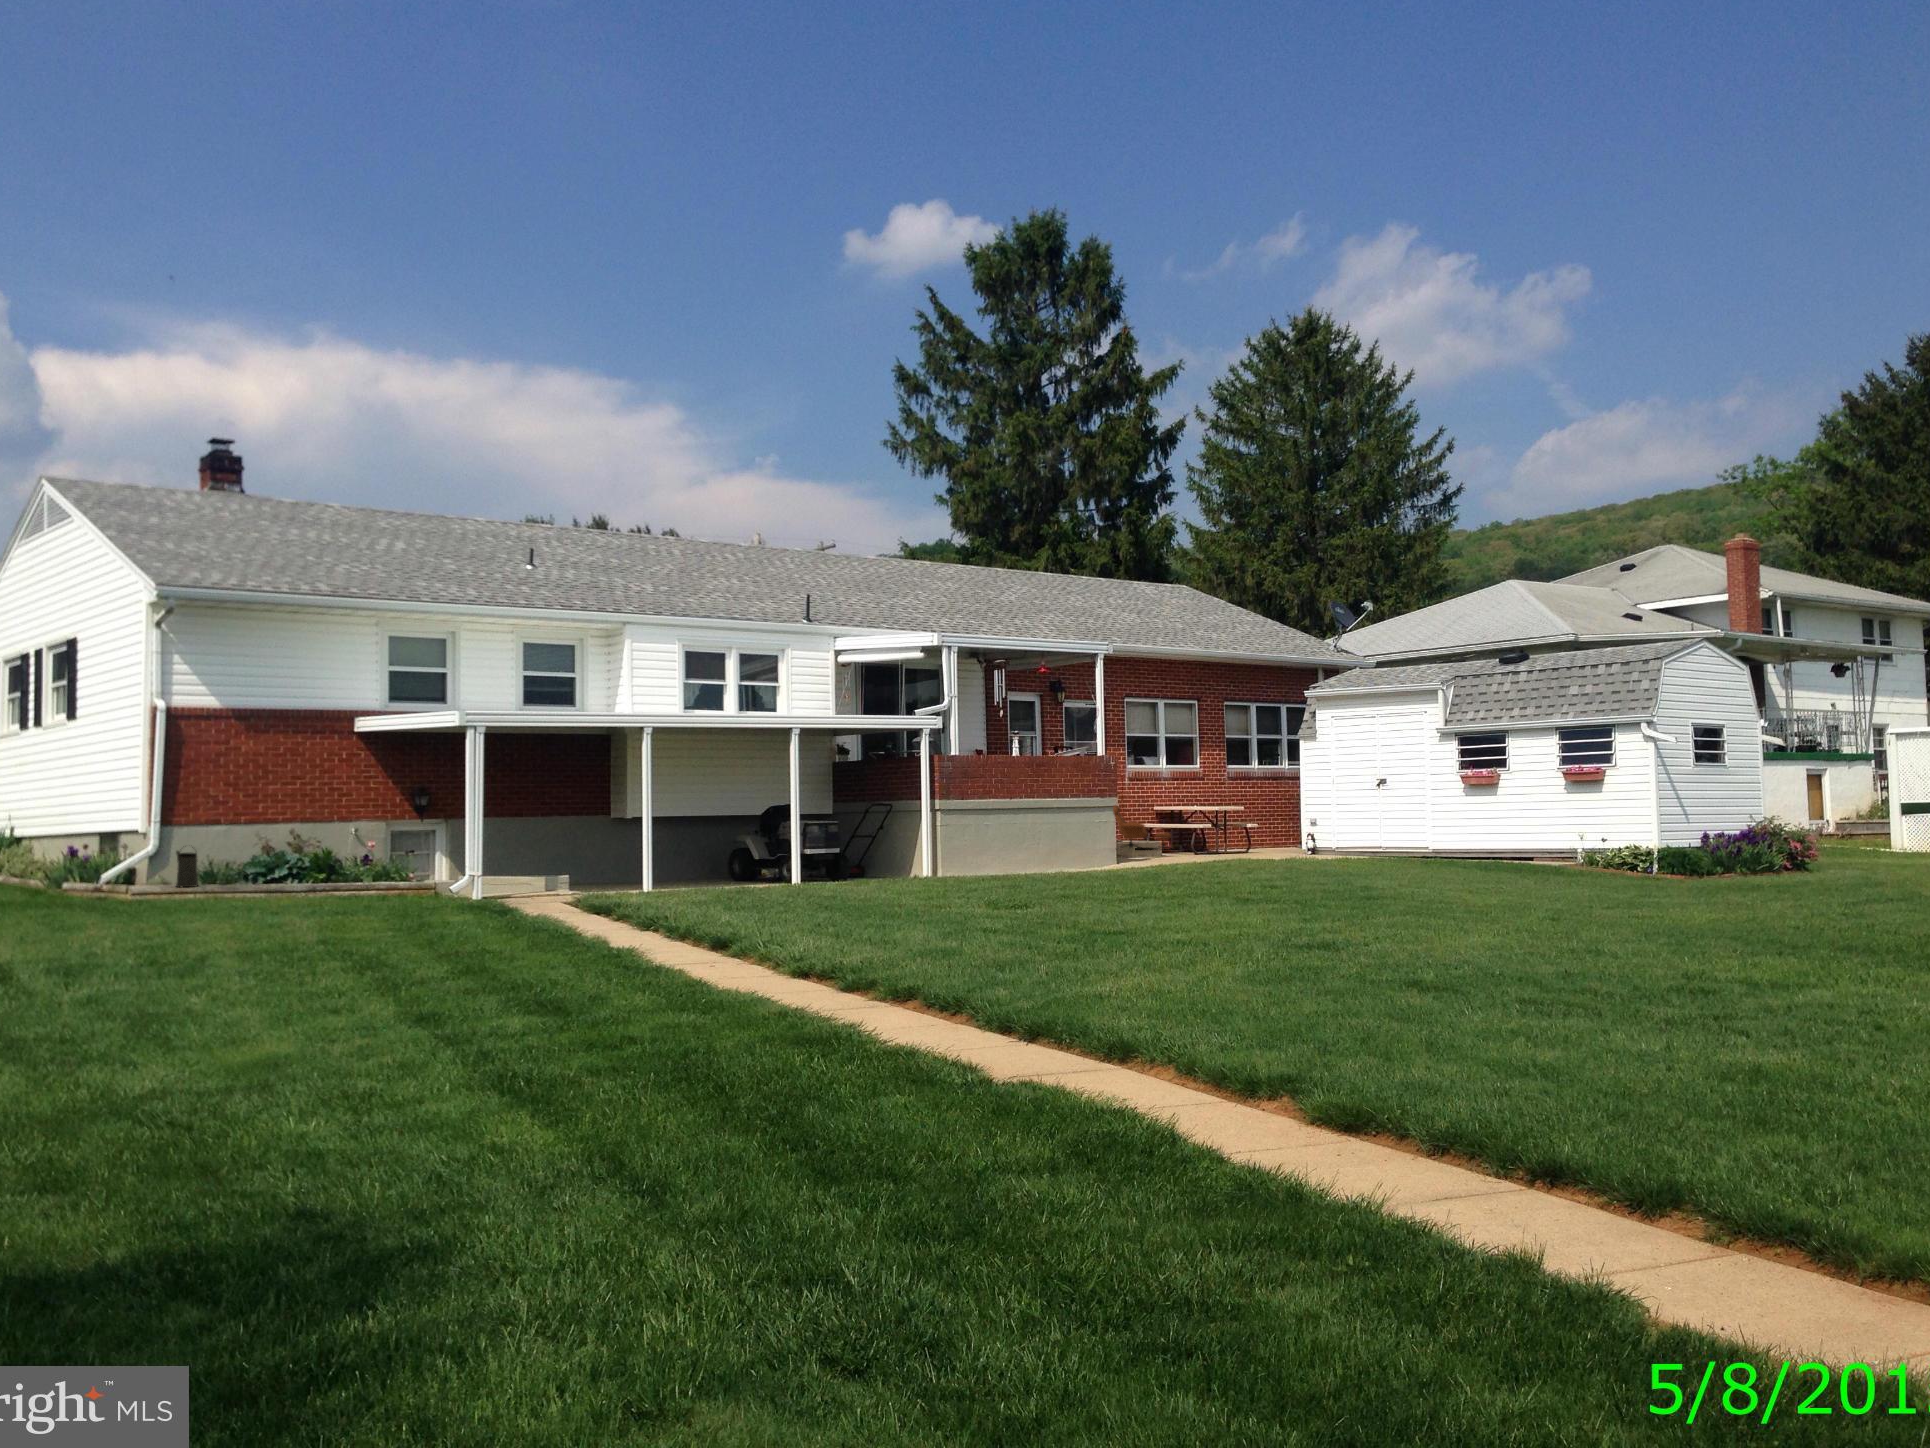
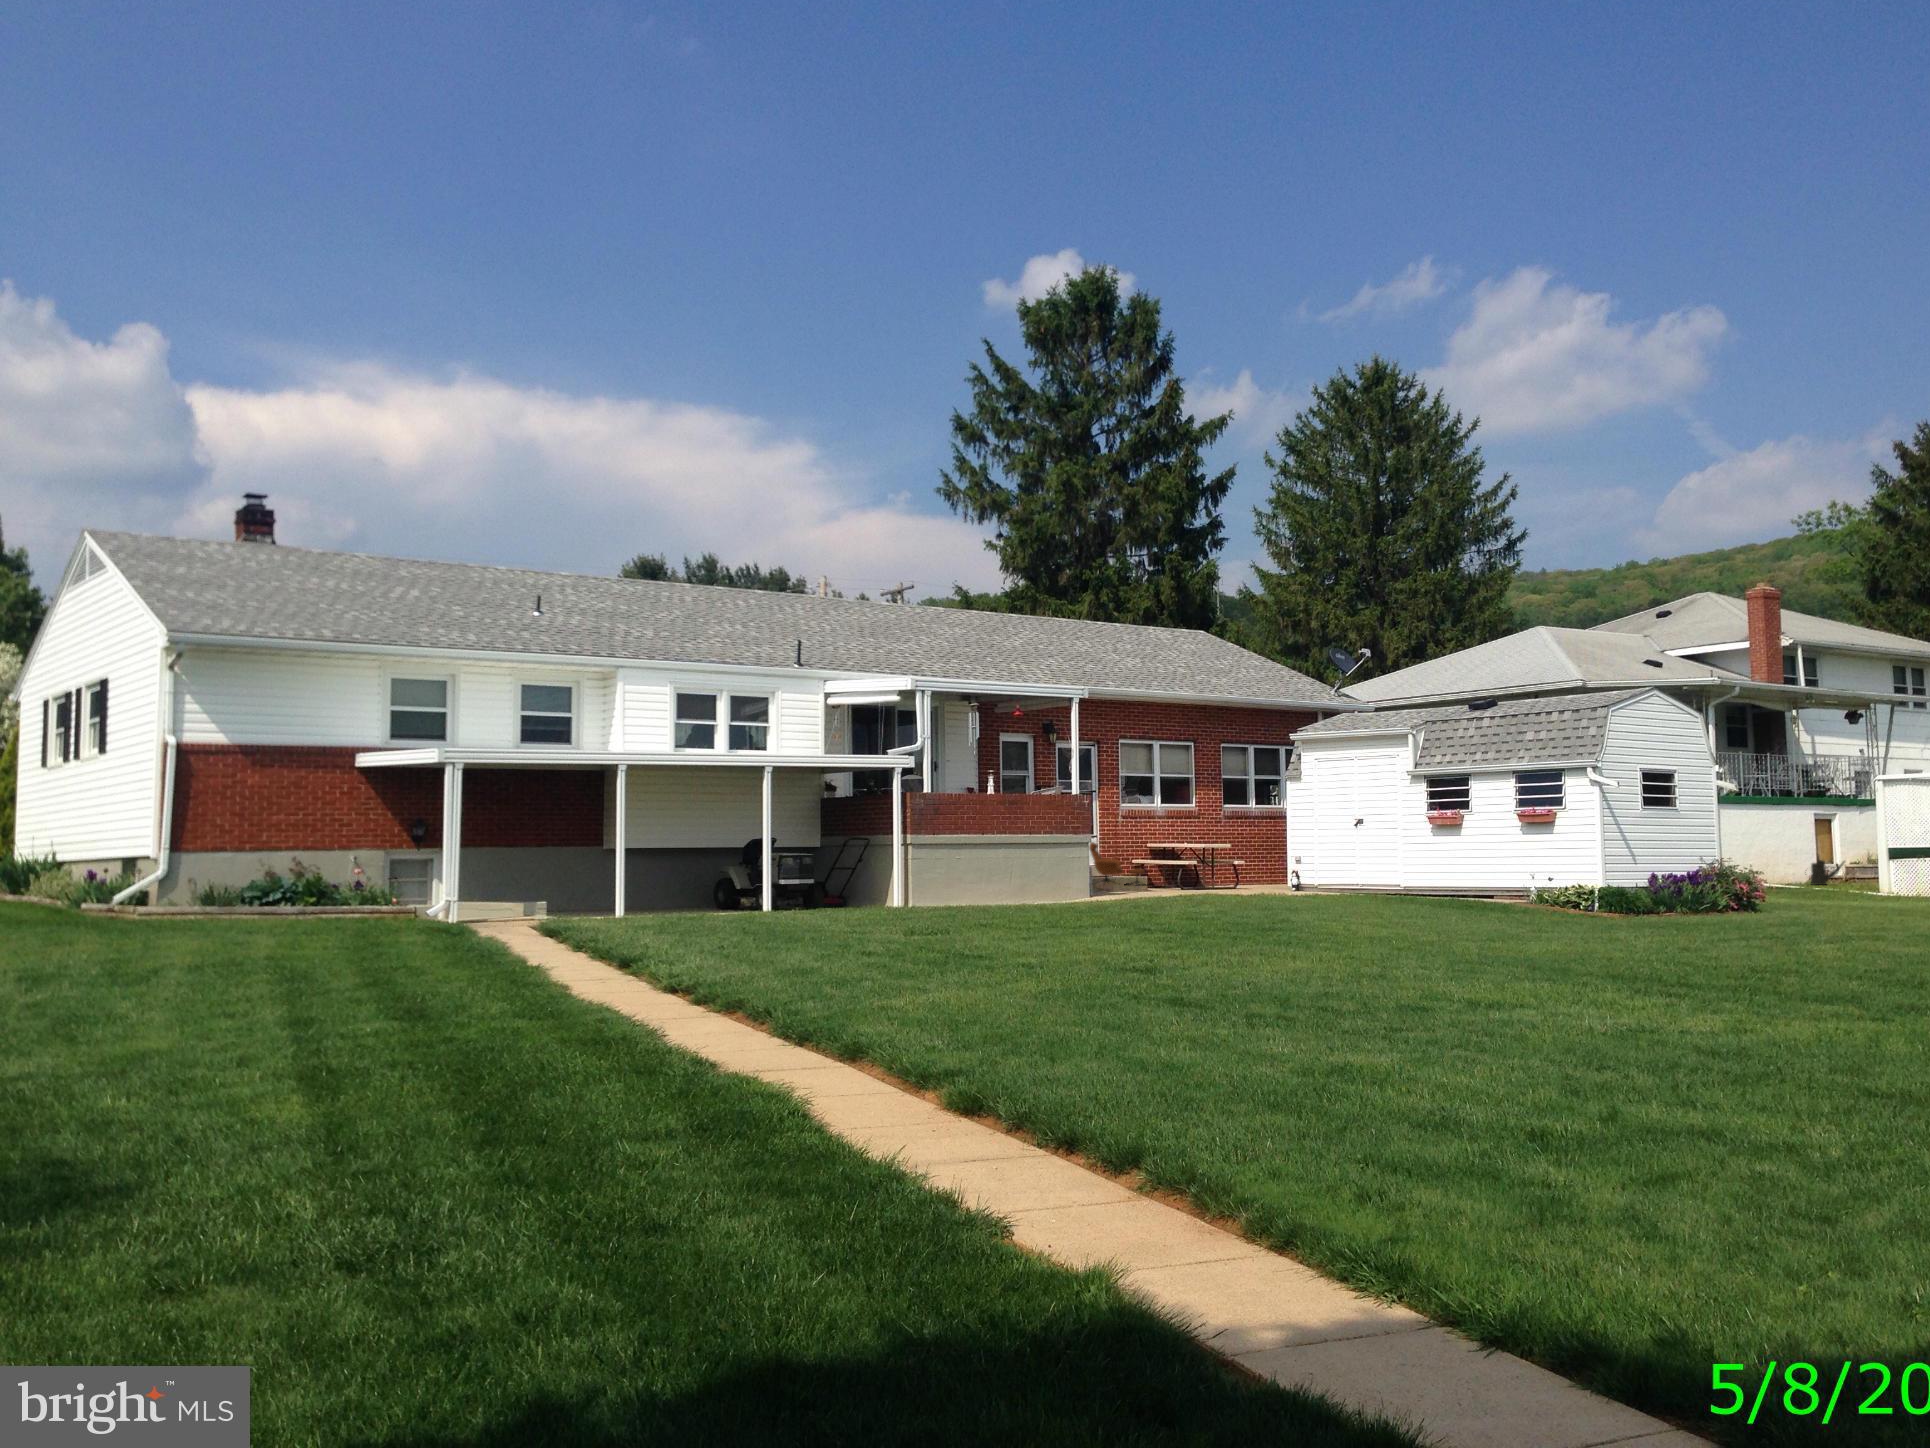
watering can: present [176,851,198,887] -> present [1811,856,1845,885]

